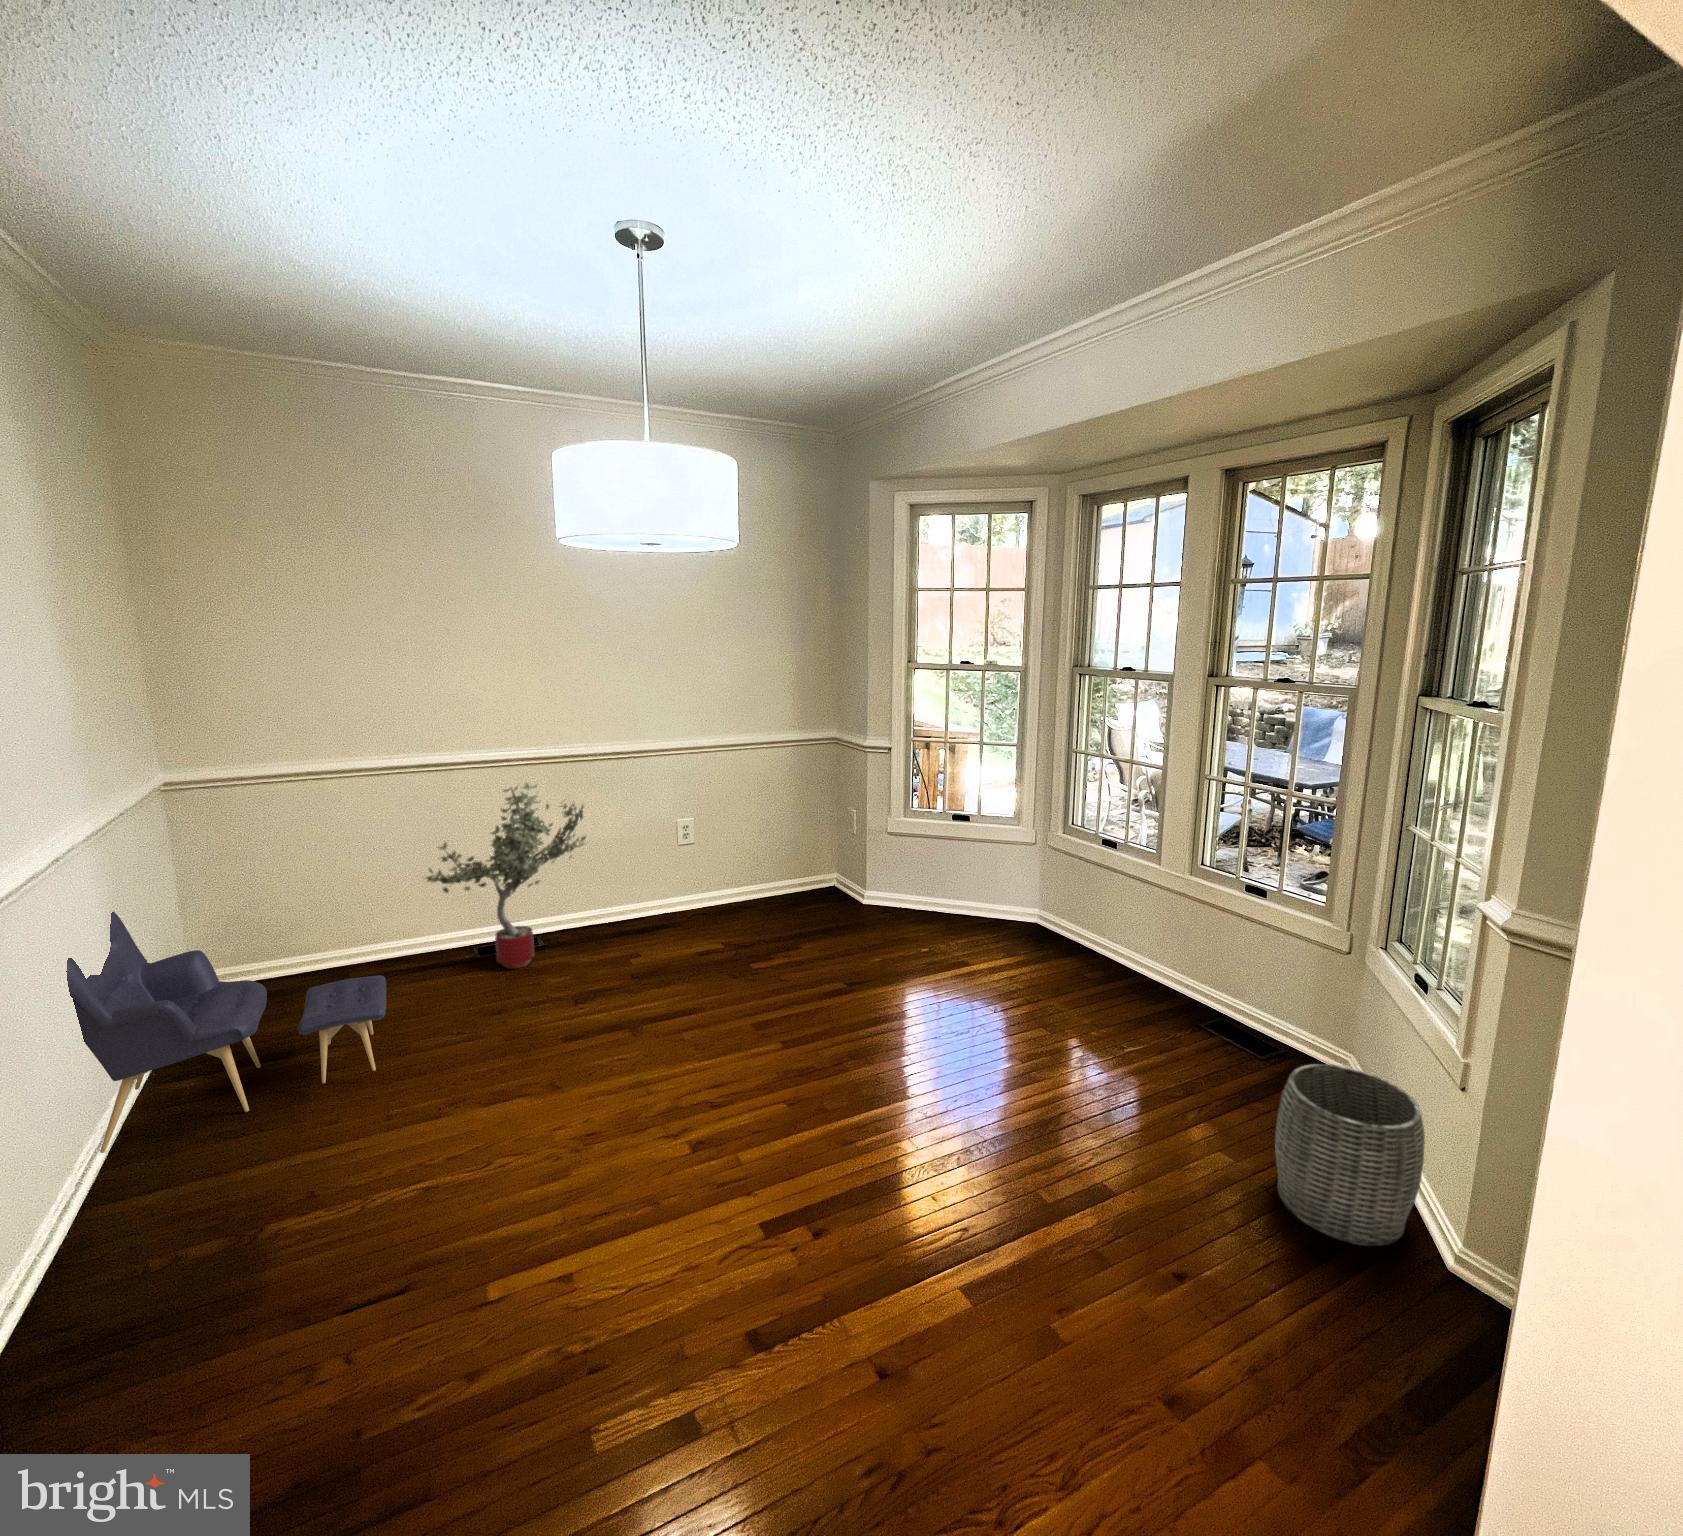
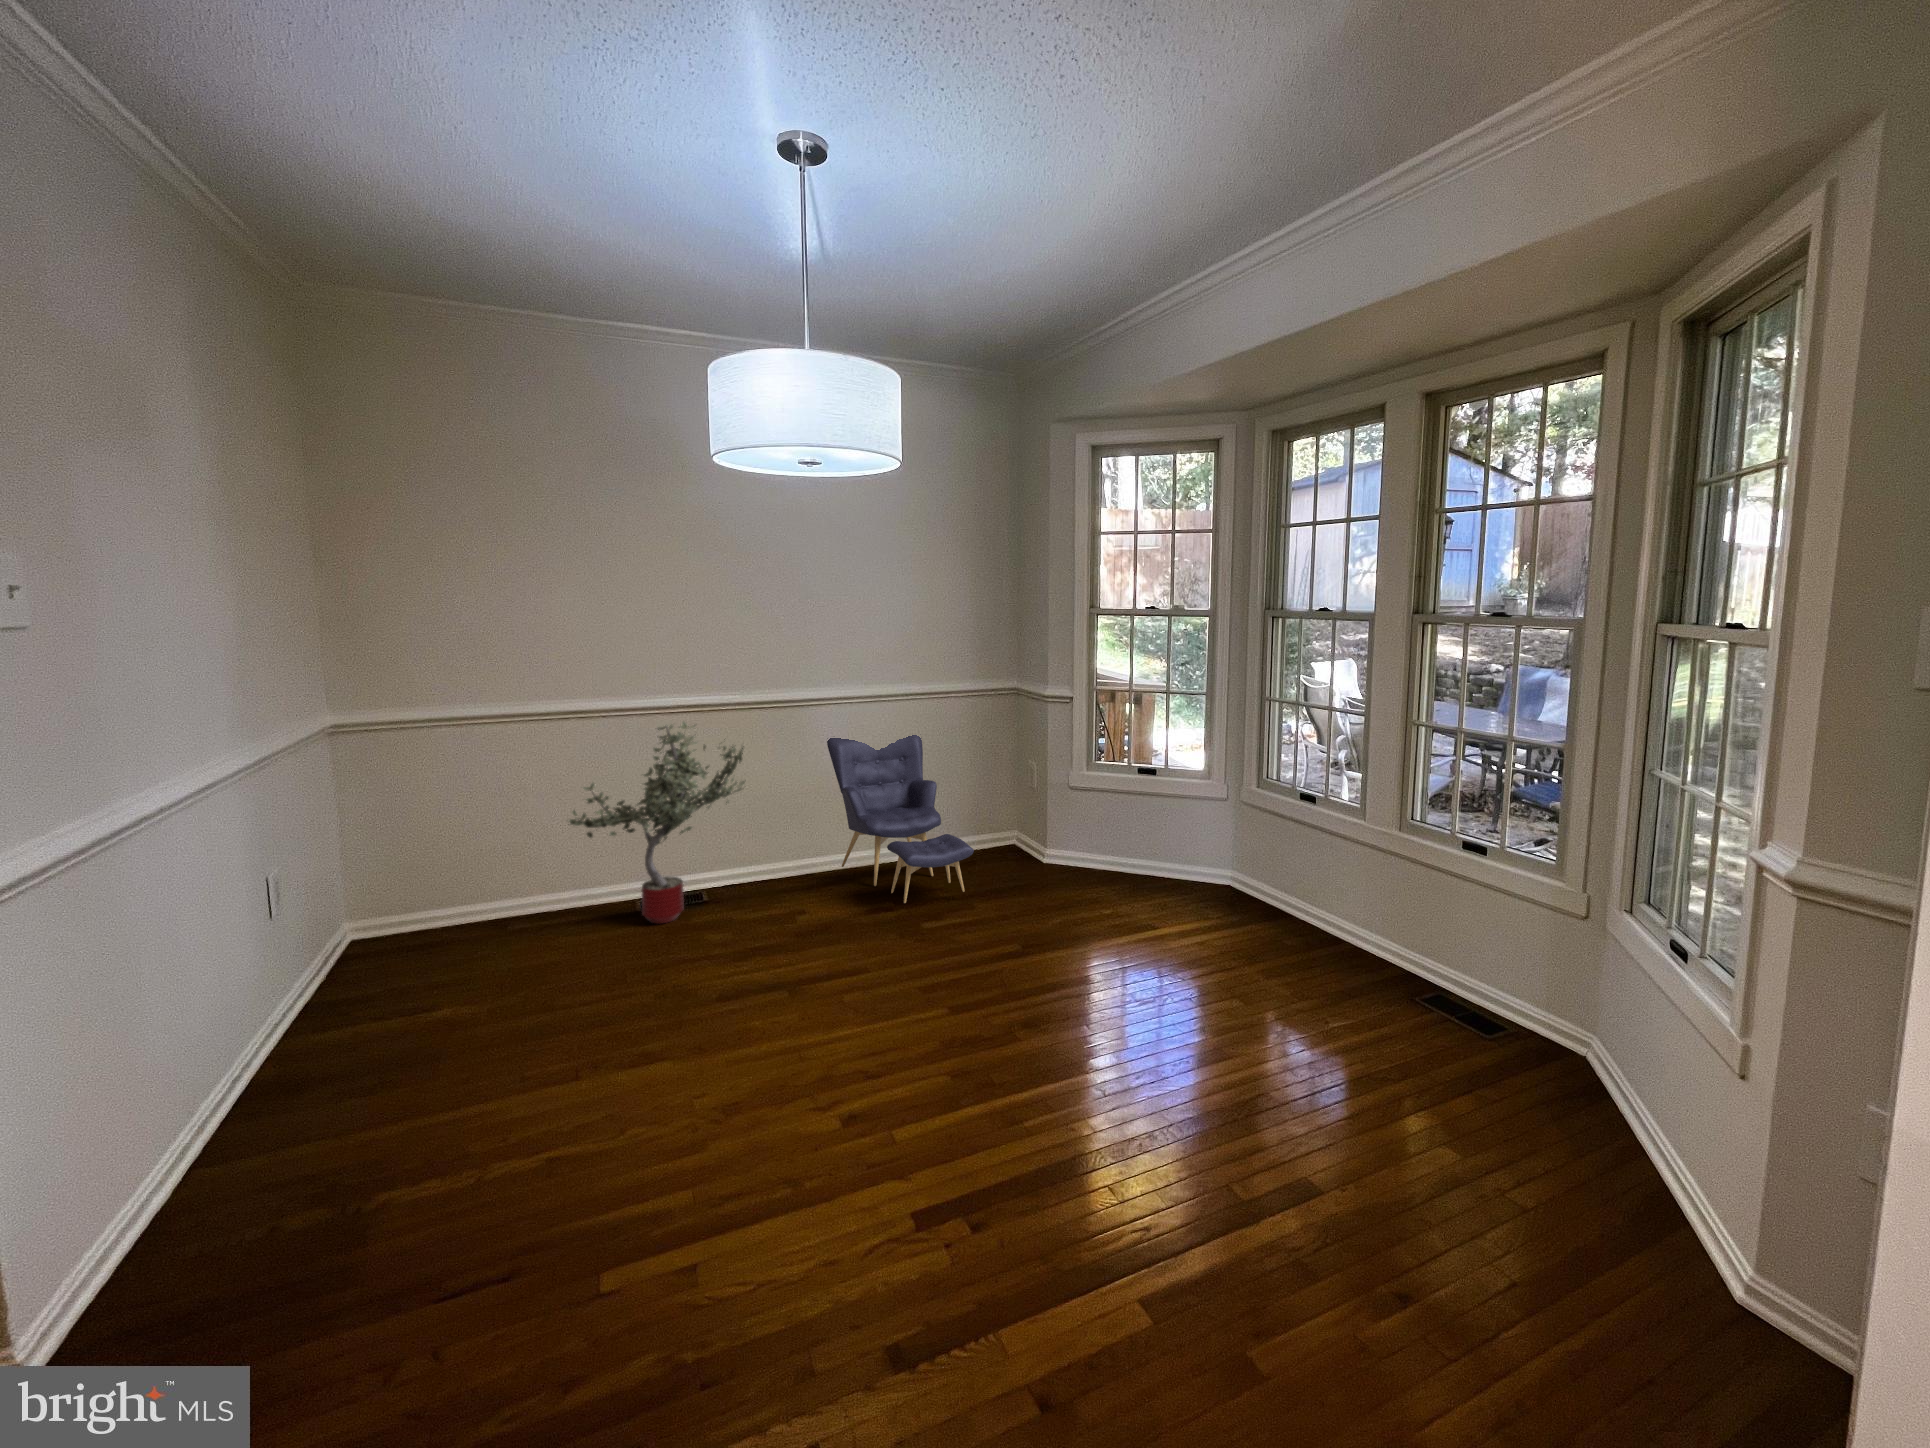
armchair: present [66,911,386,1153] -> present [827,735,974,903]
woven basket: present [1275,1064,1425,1246] -> none [1513,1043,1700,1272]

